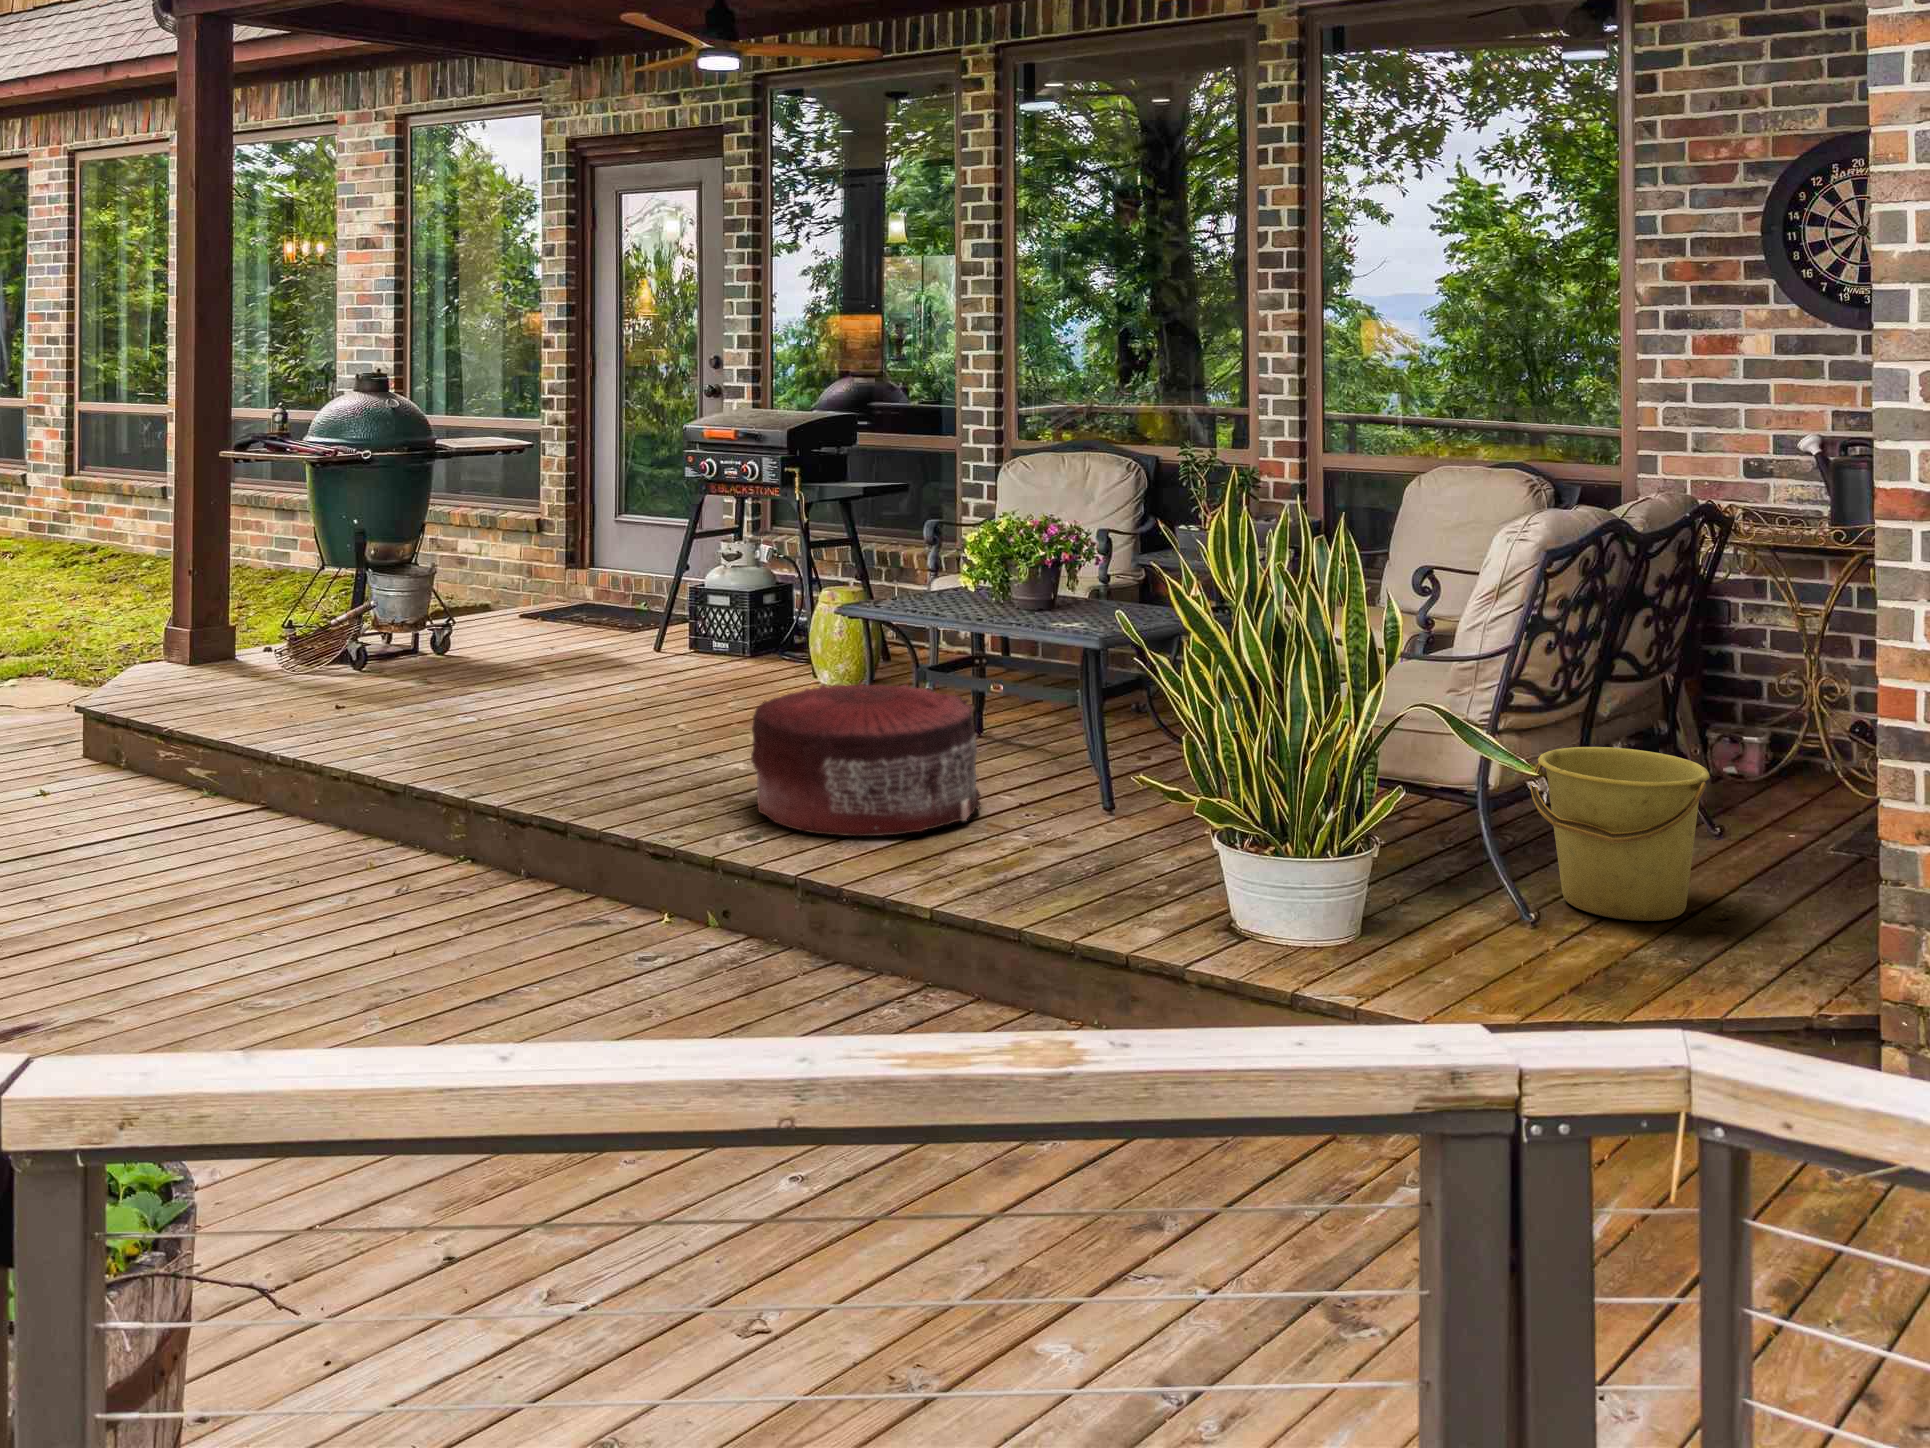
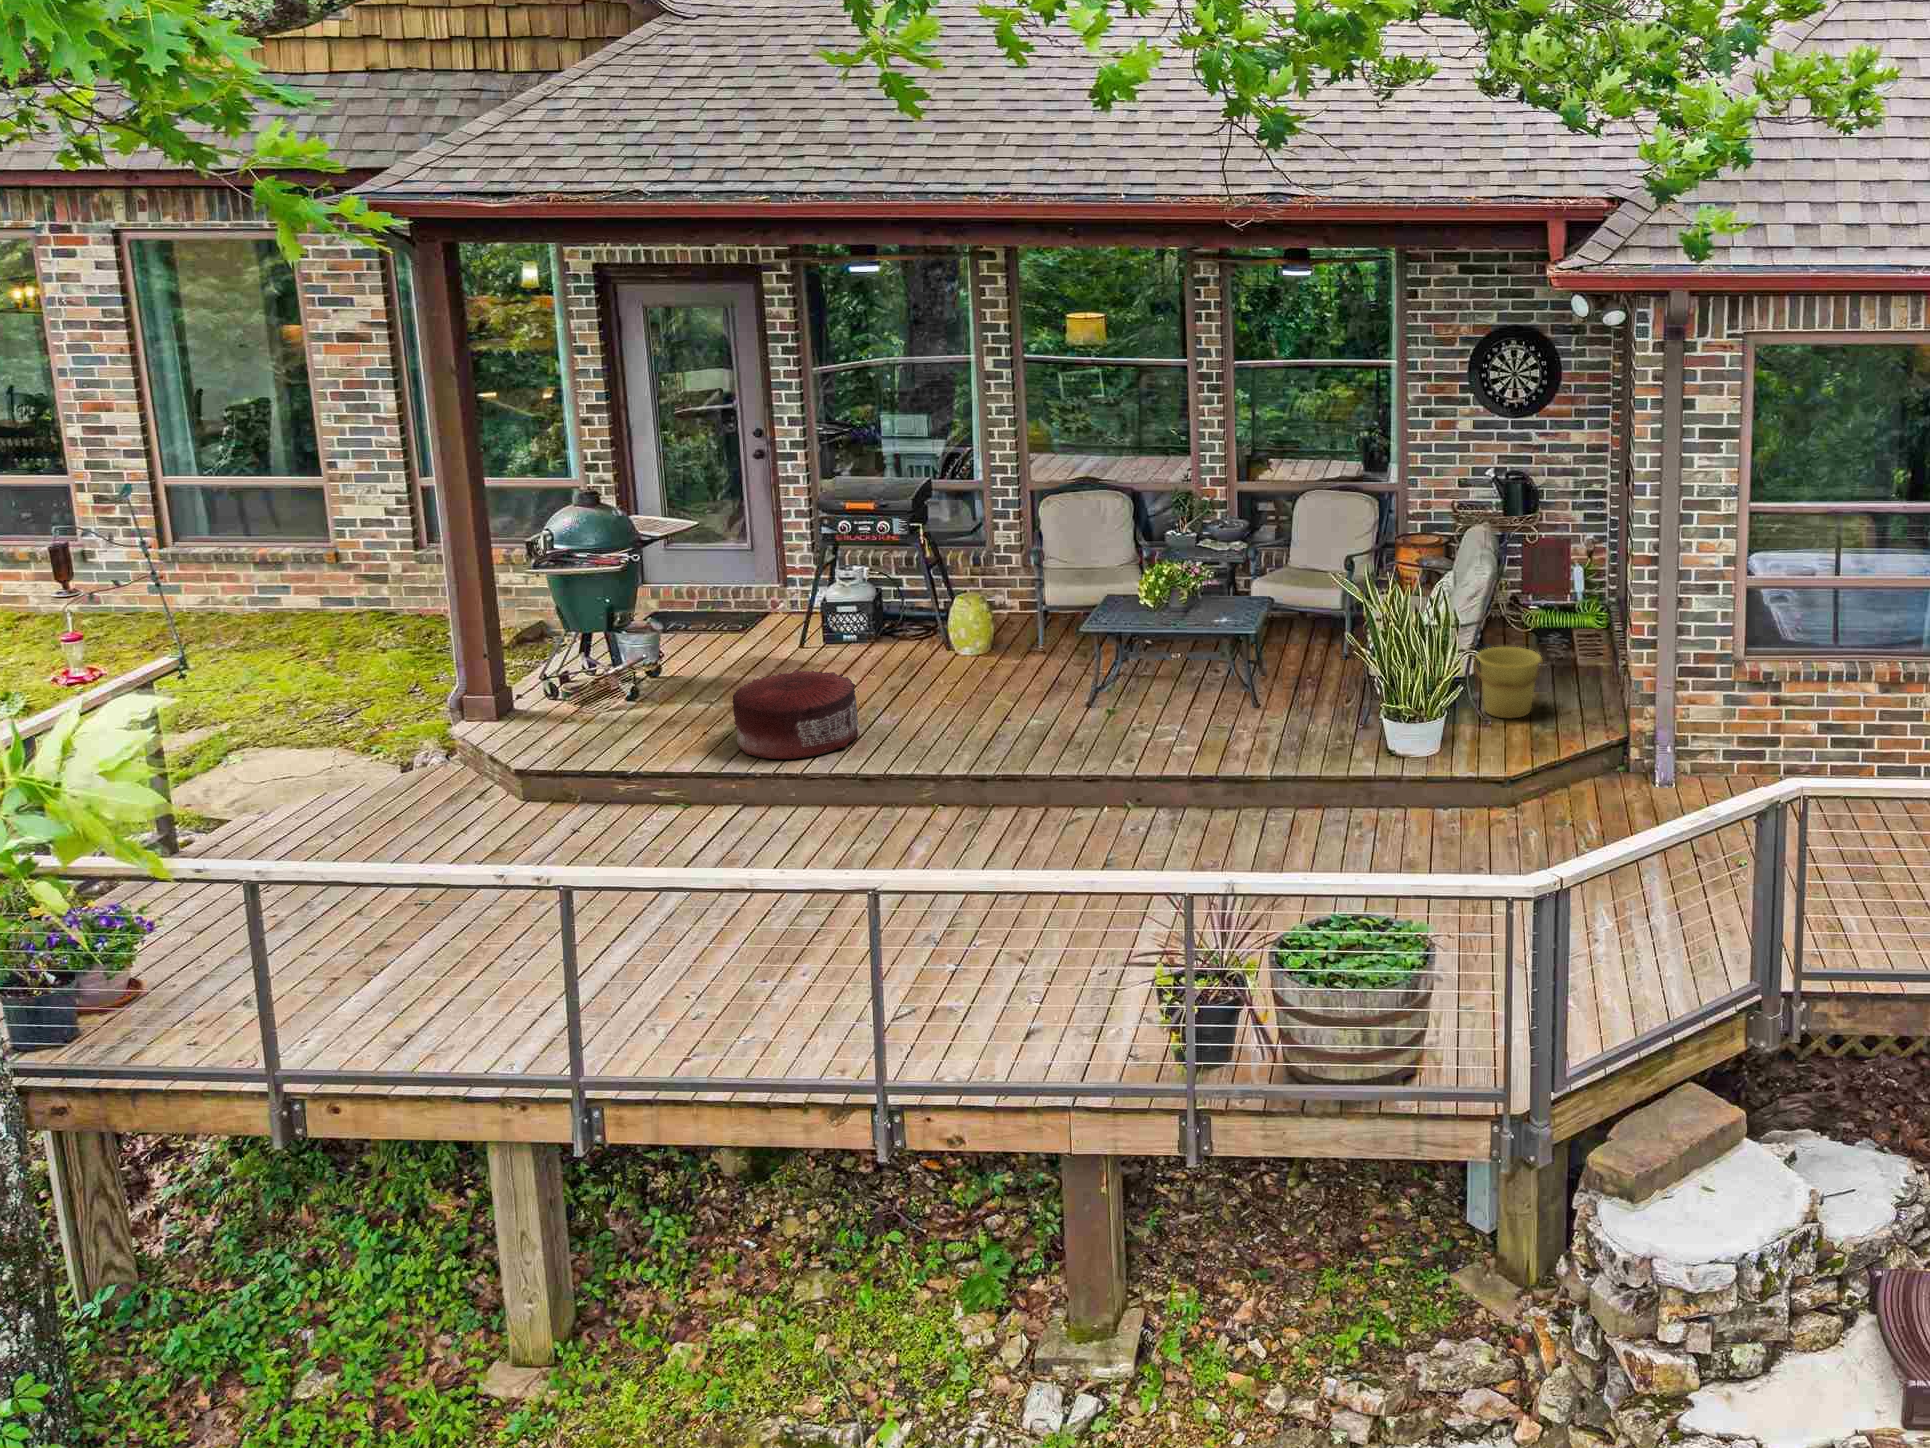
pouf: present [751,684,981,836] -> present [733,670,860,759]

